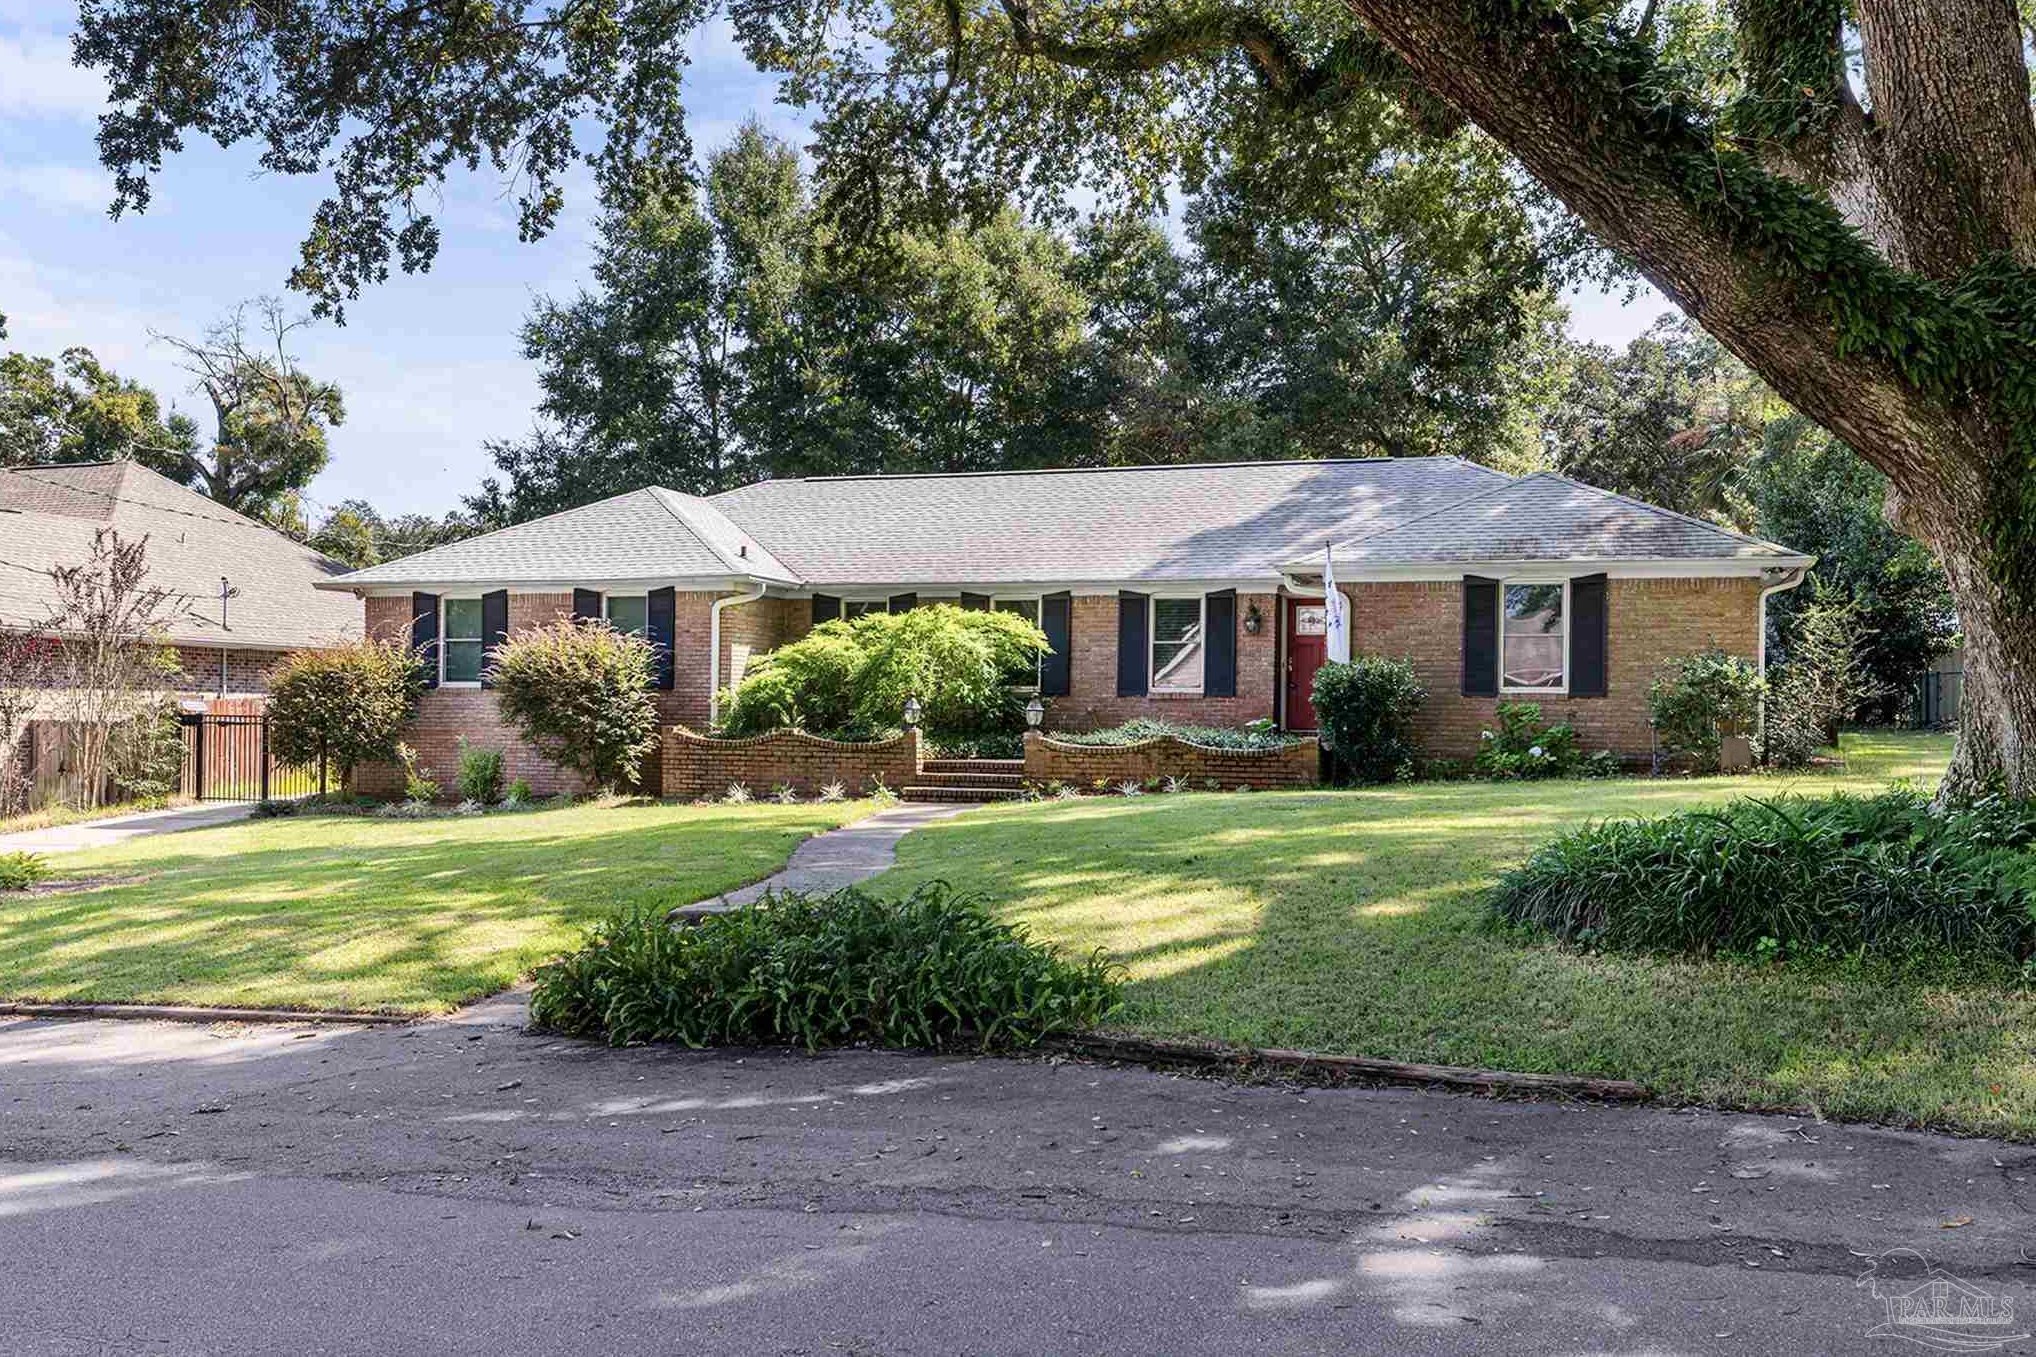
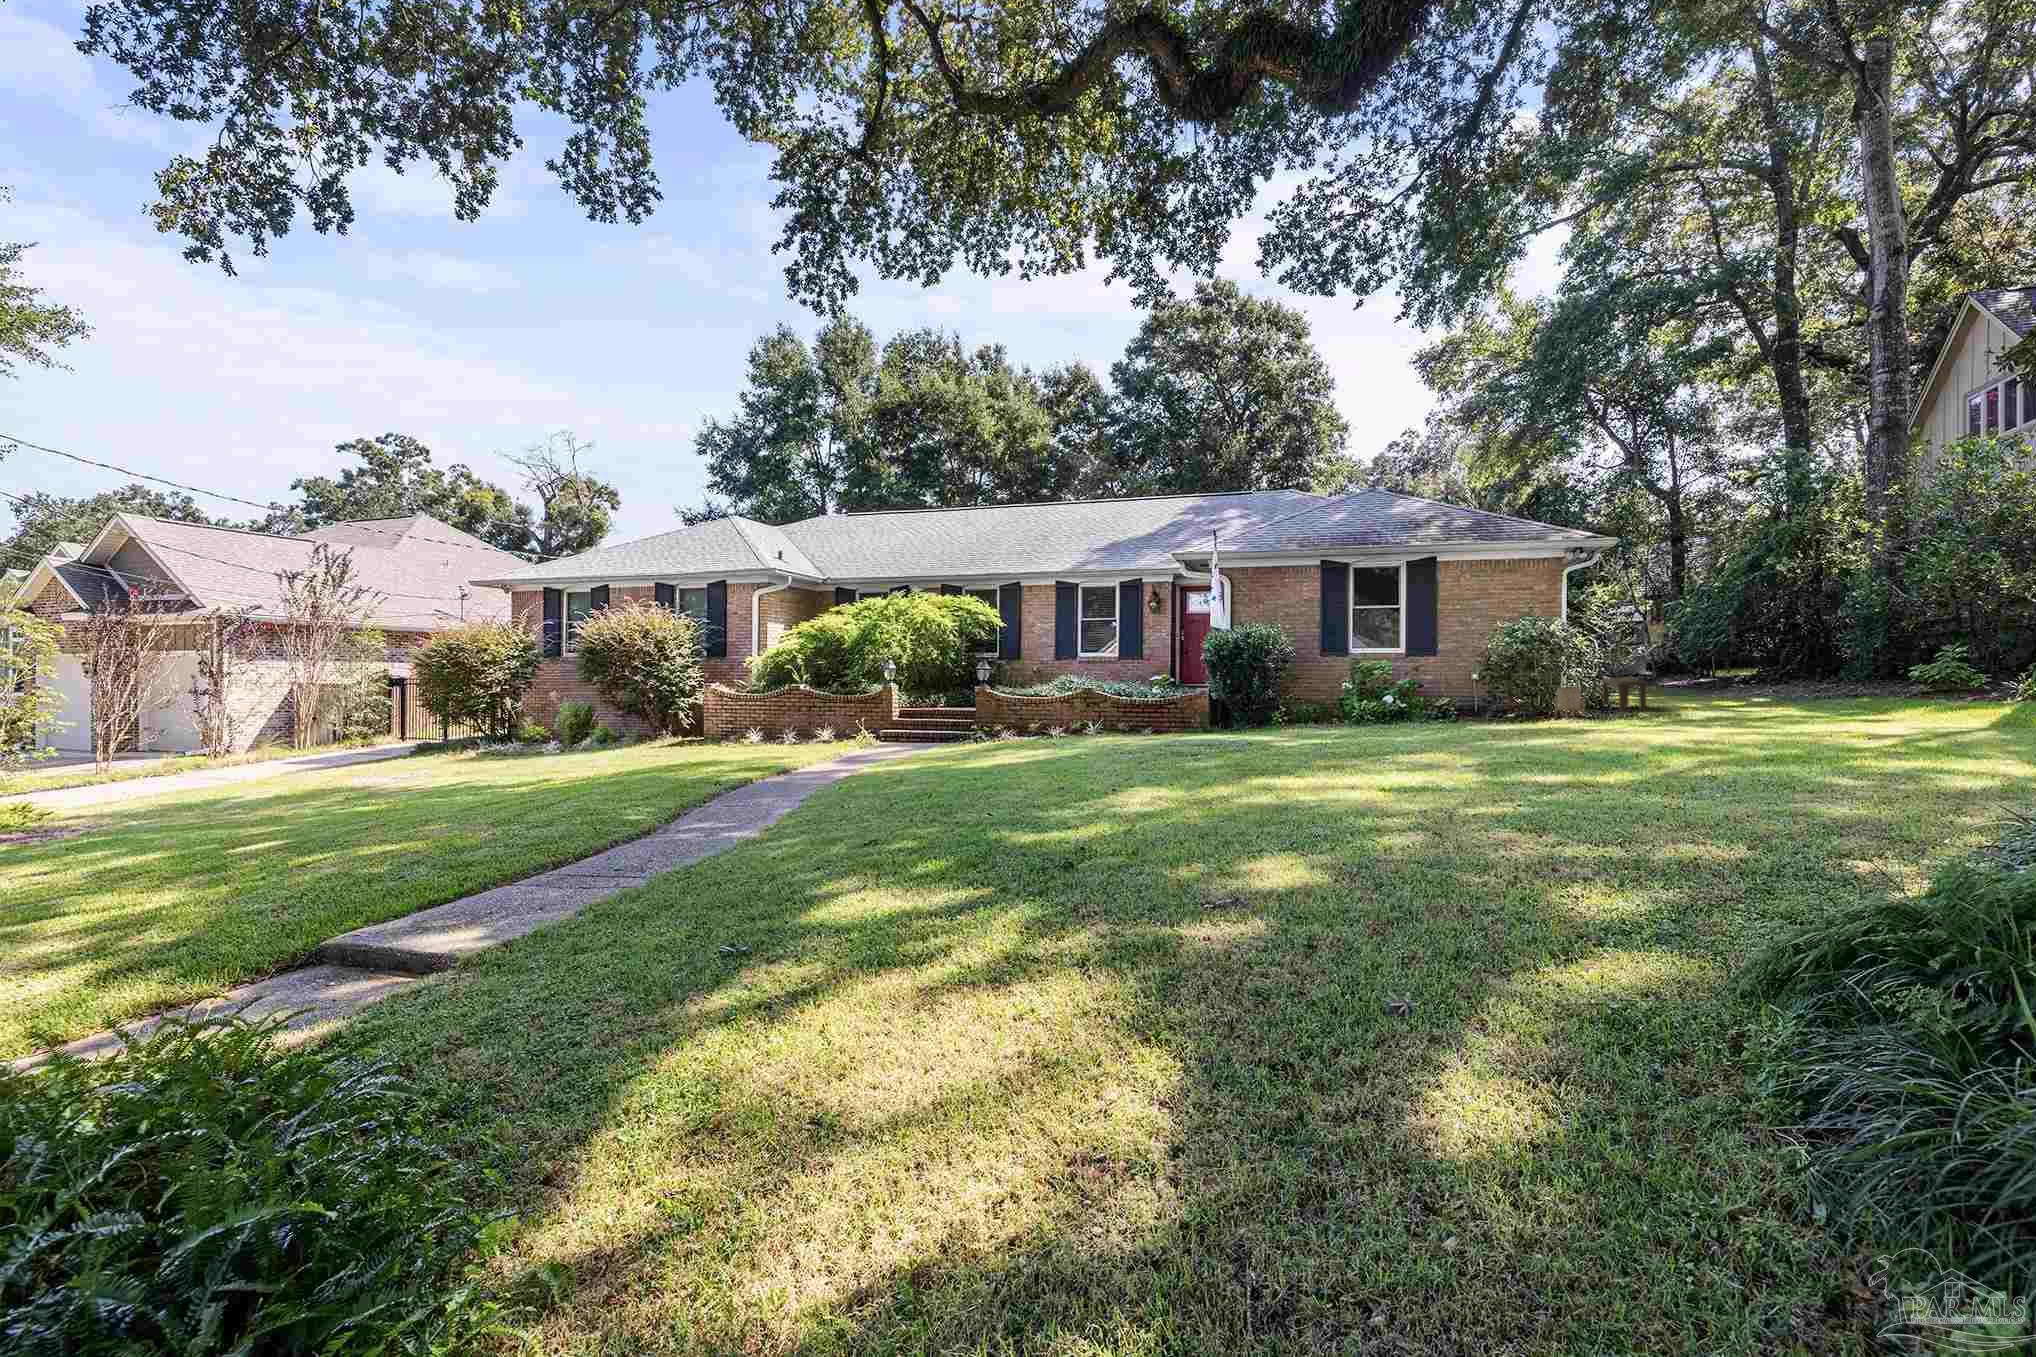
bench: none [1792,728,1829,768] -> present [1602,677,1646,711]

